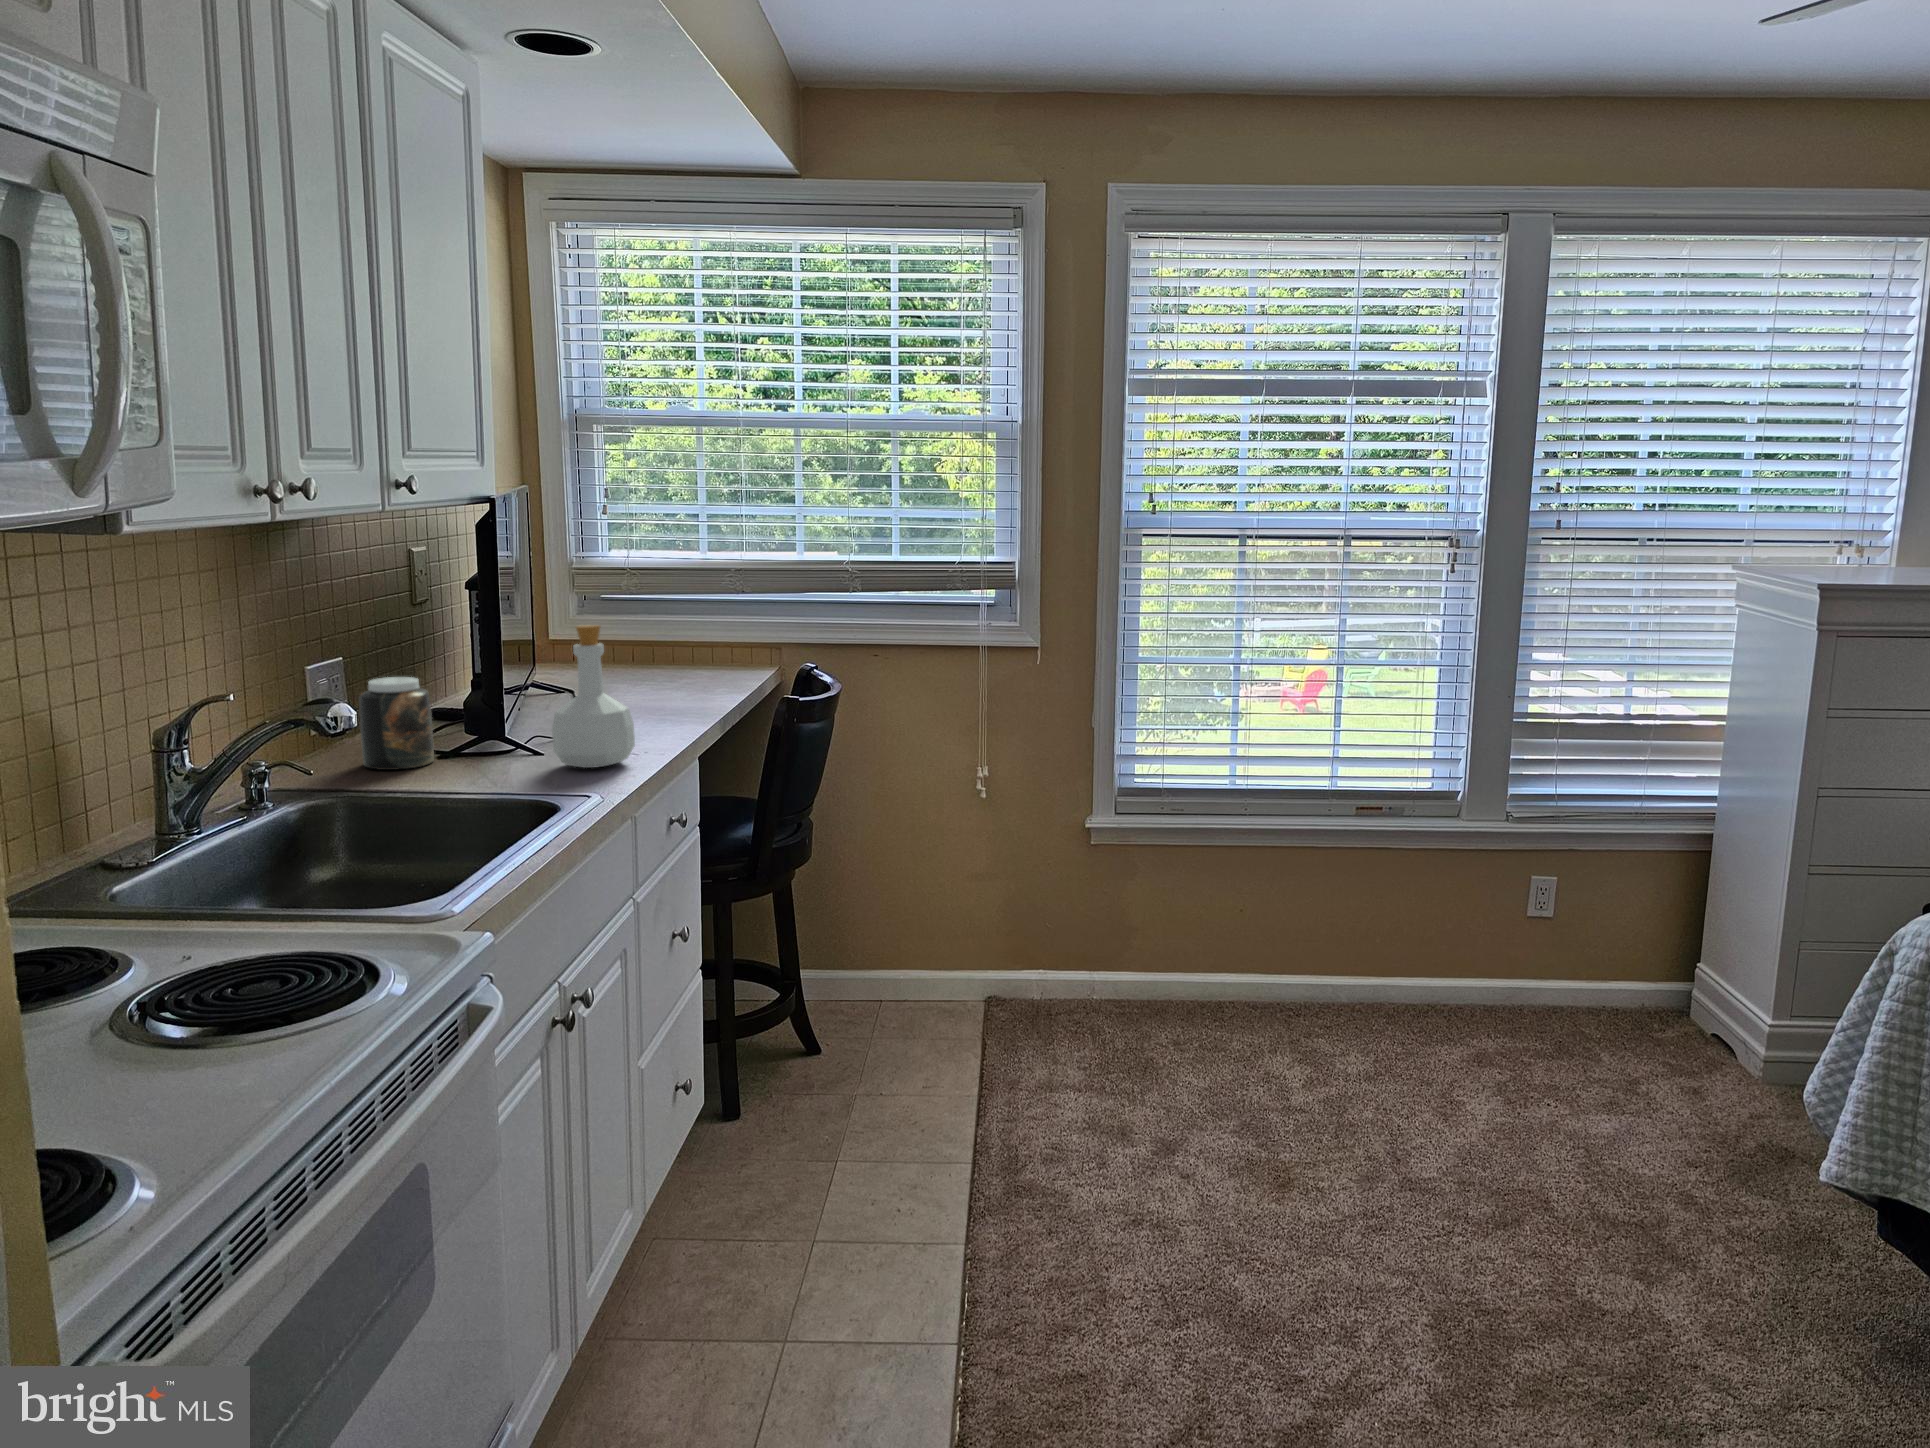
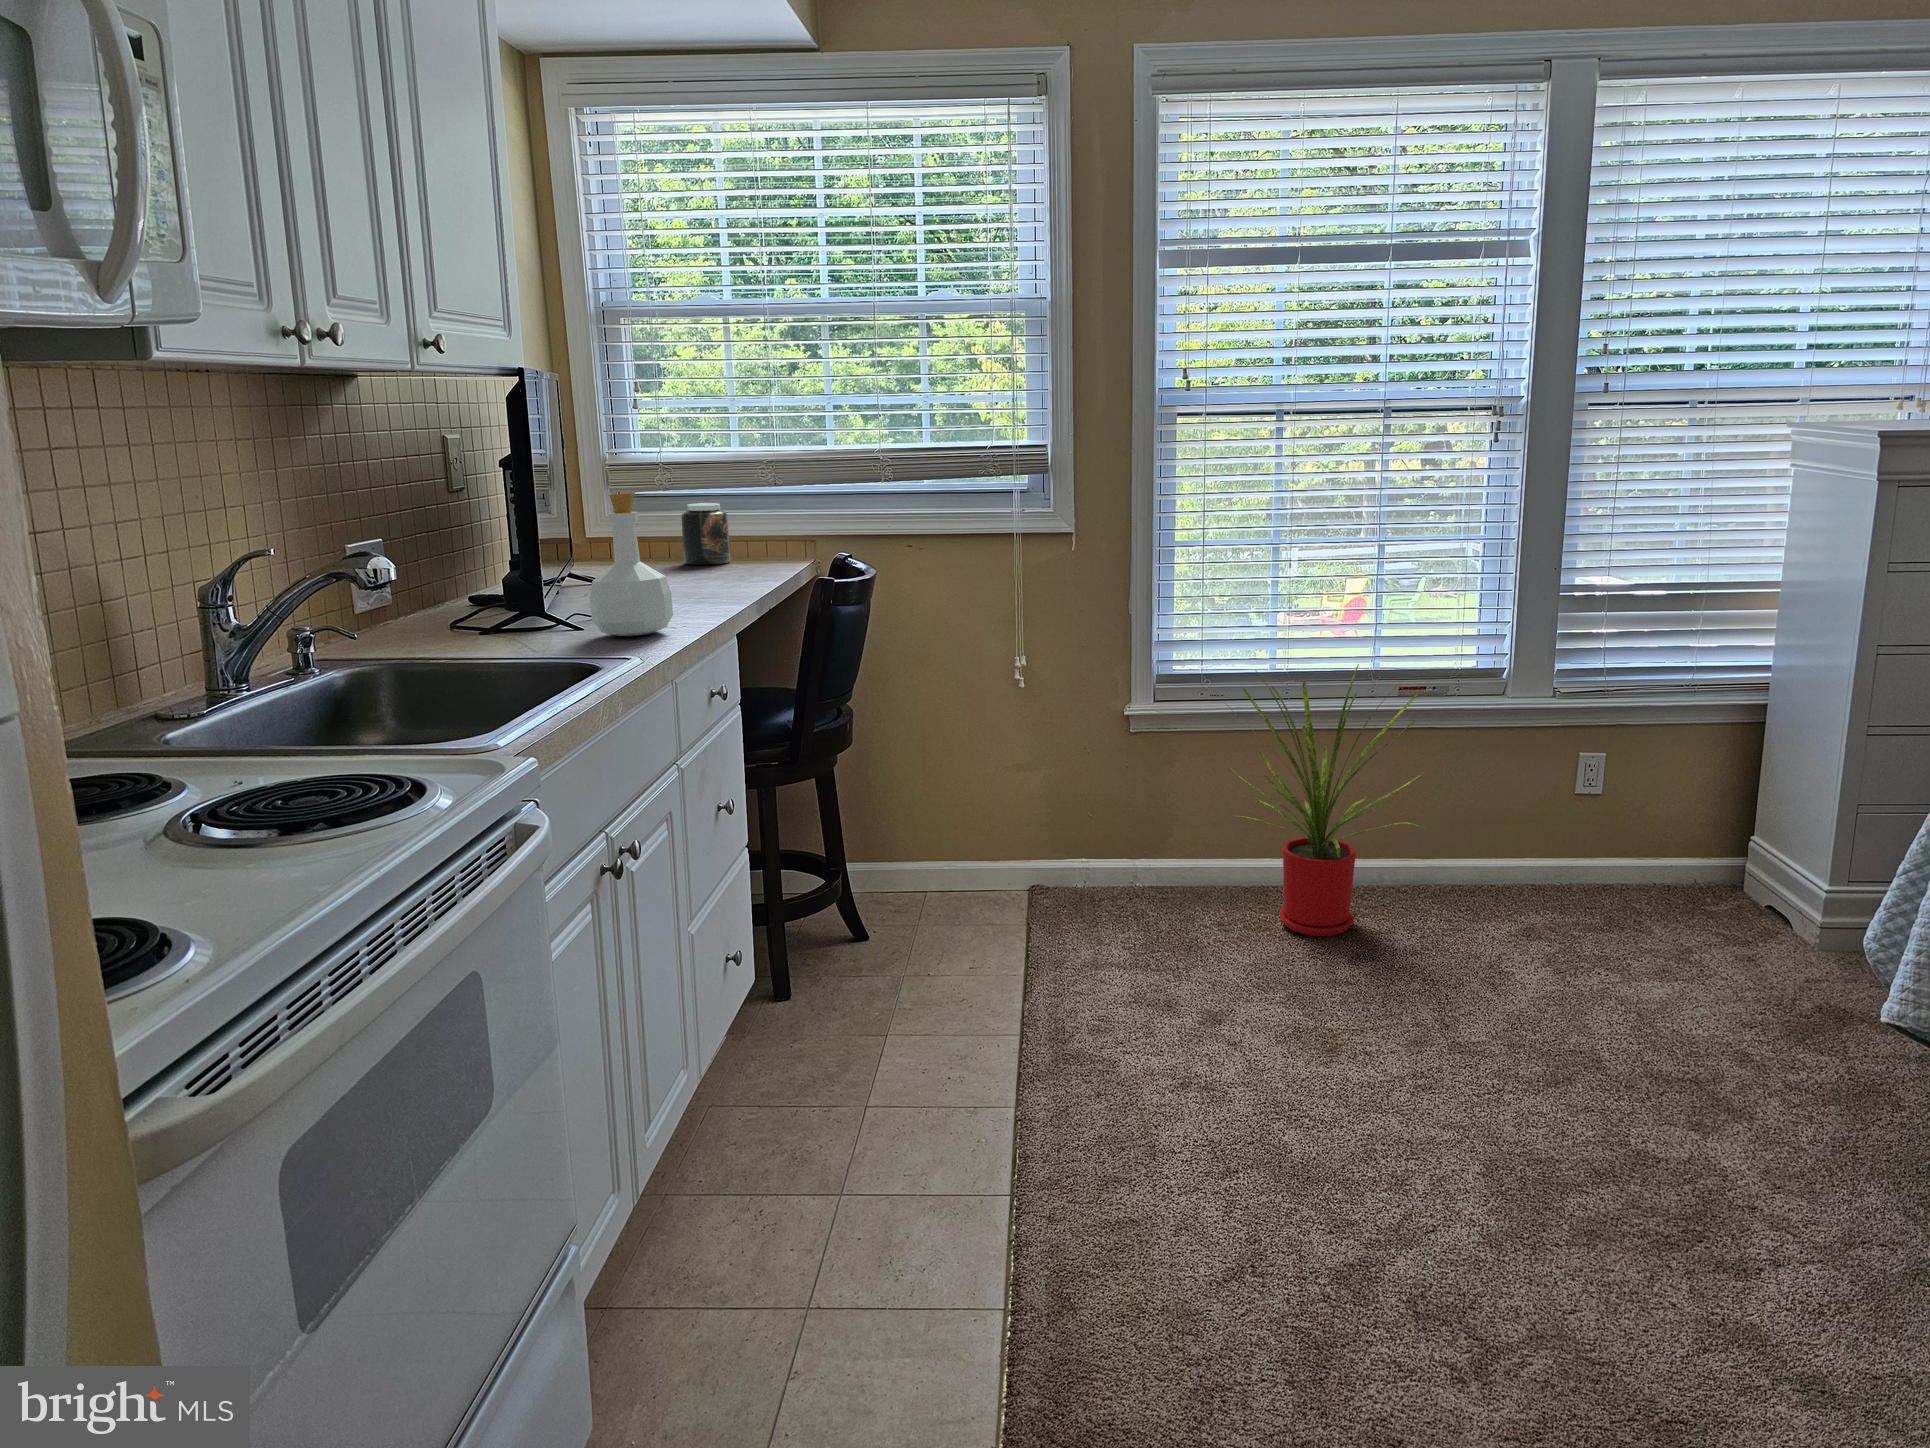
jar: present [359,677,434,770] -> present [682,503,730,565]
house plant: none [1183,788,1381,1062] -> present [1226,664,1424,936]

